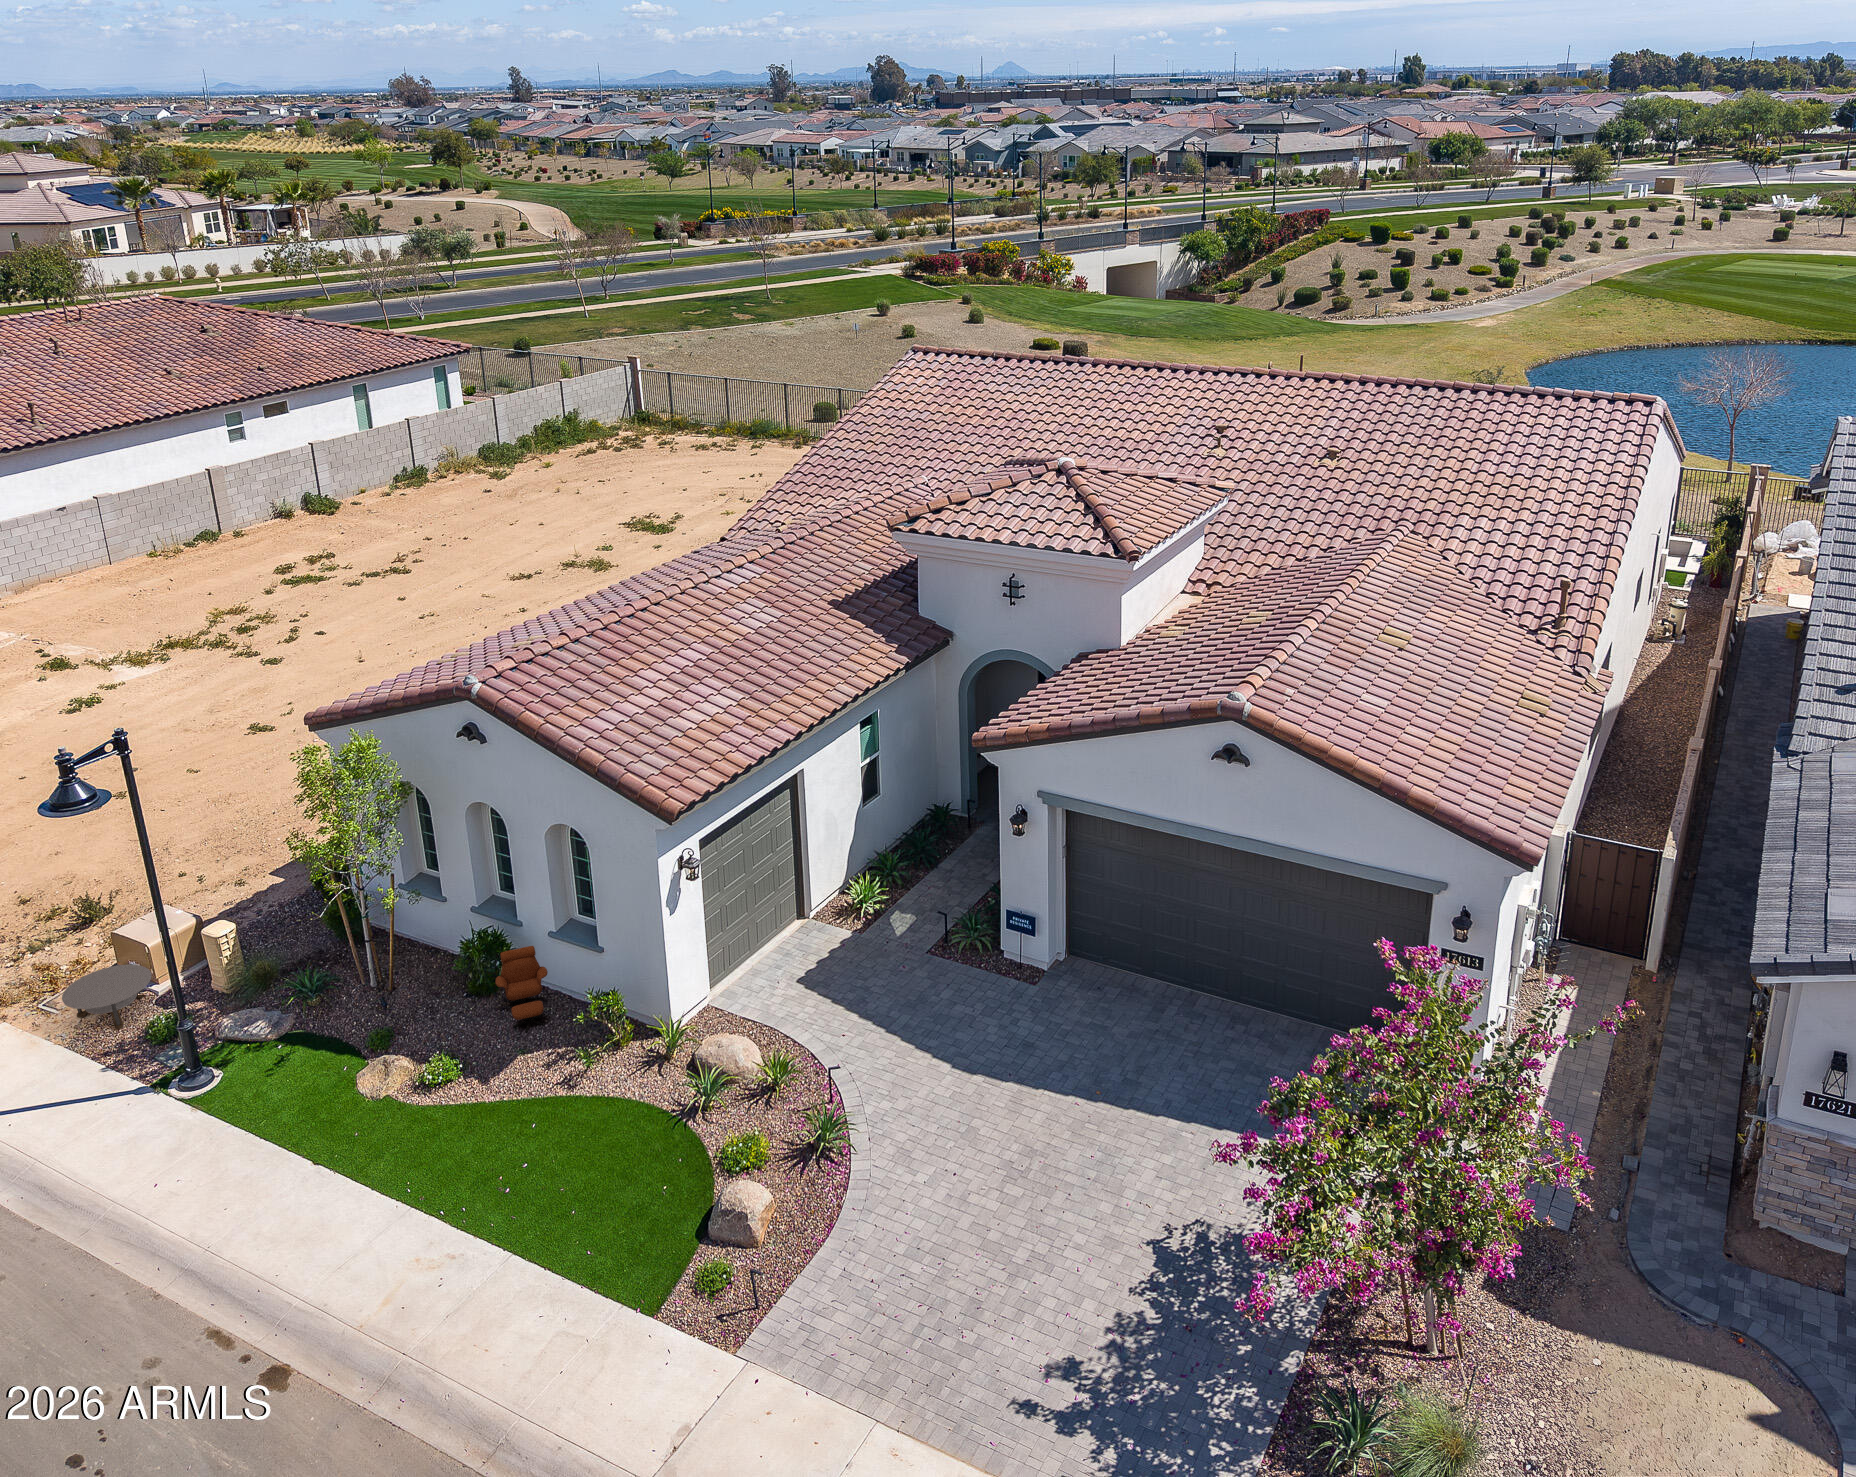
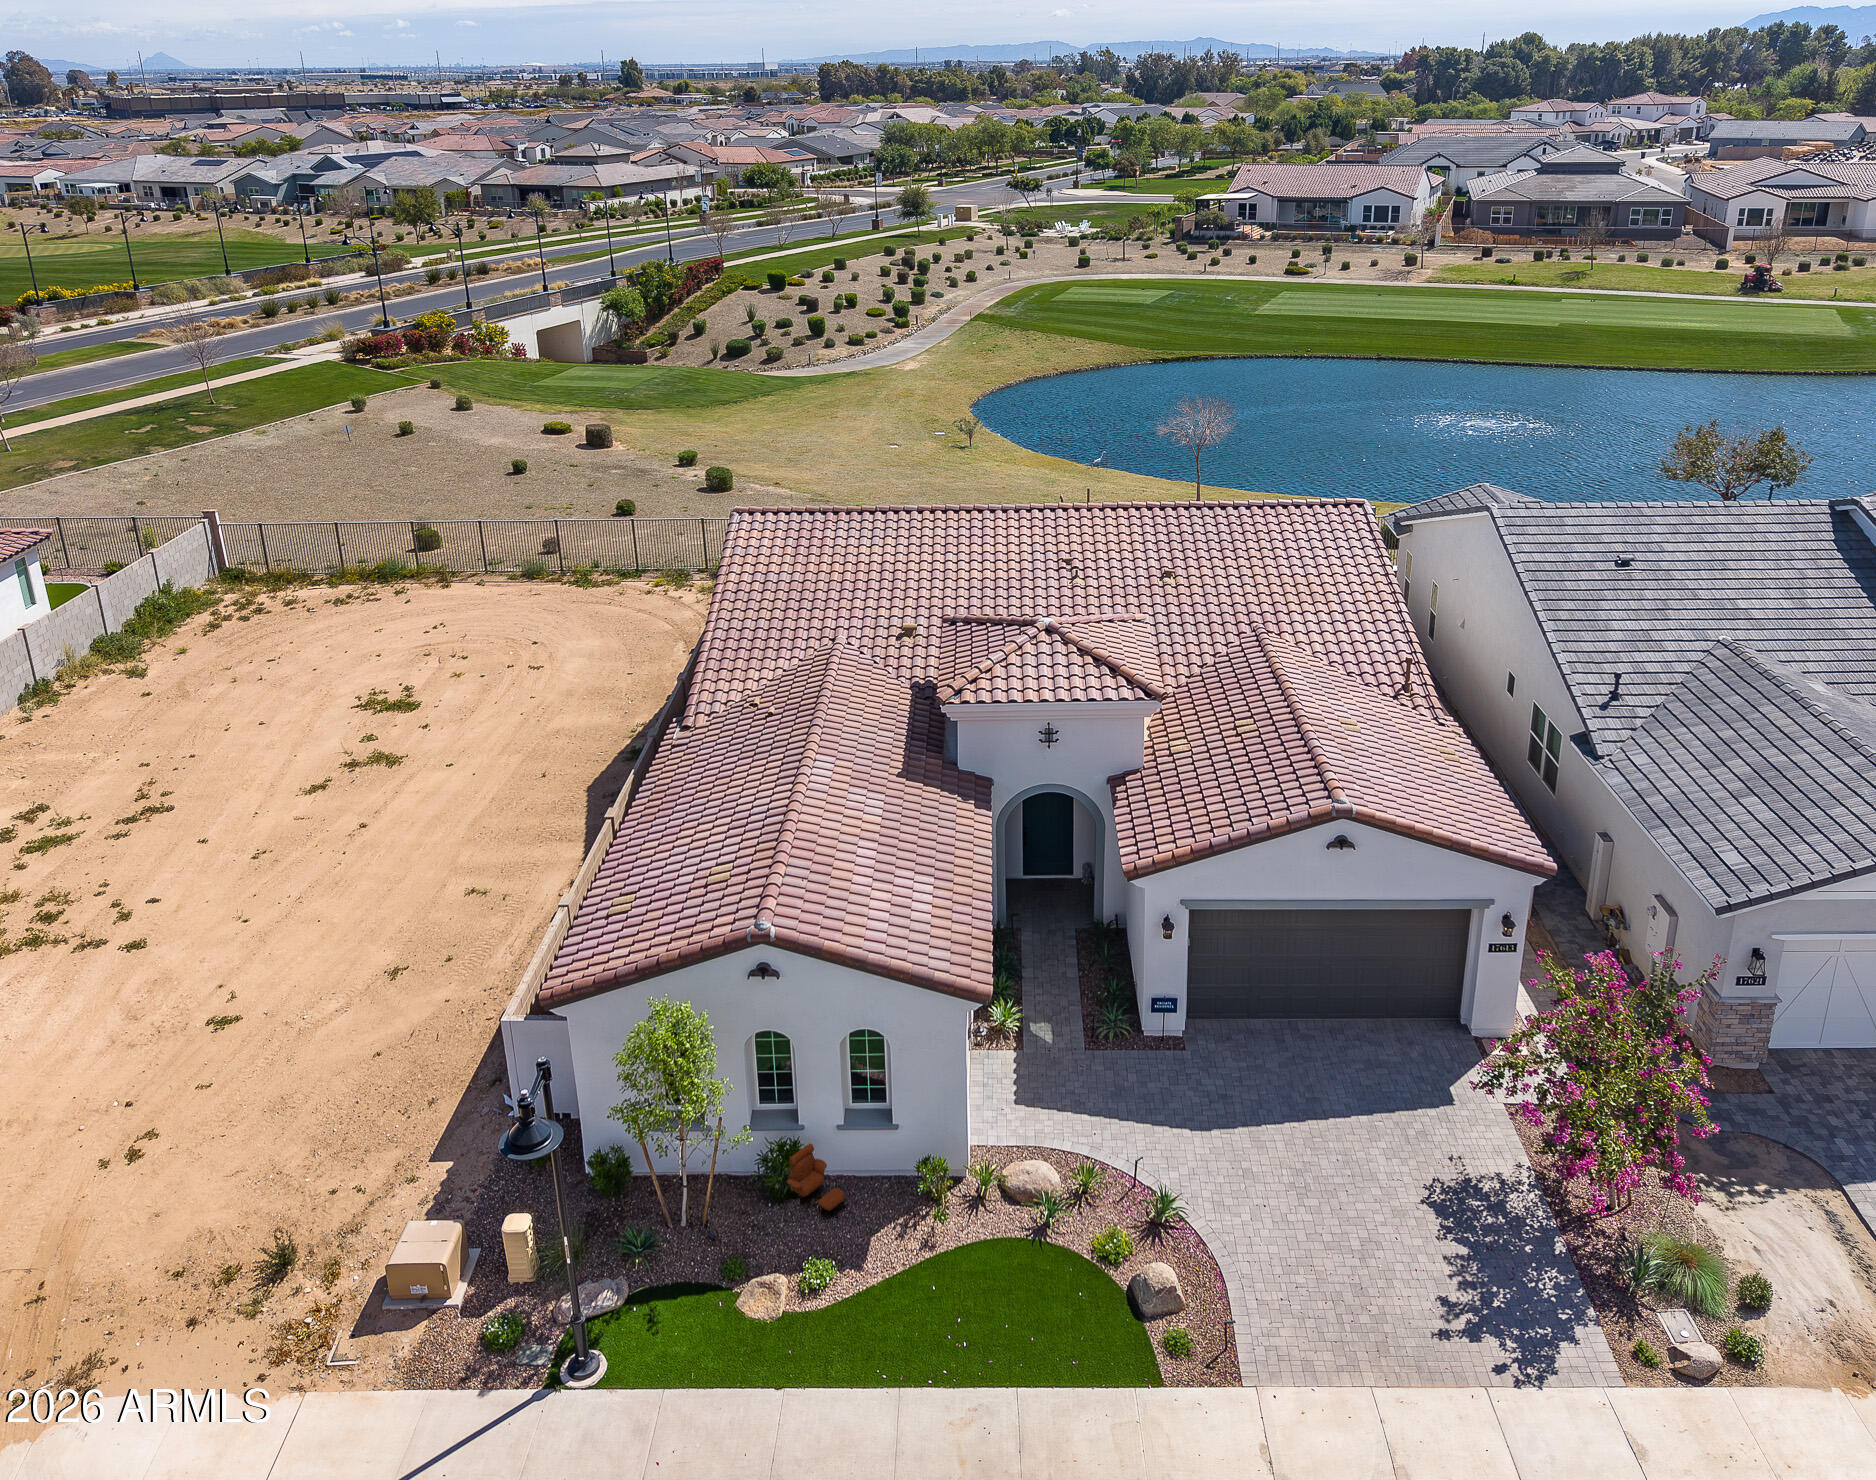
round table: present [62,965,152,1029] -> none [371,1288,455,1360]

